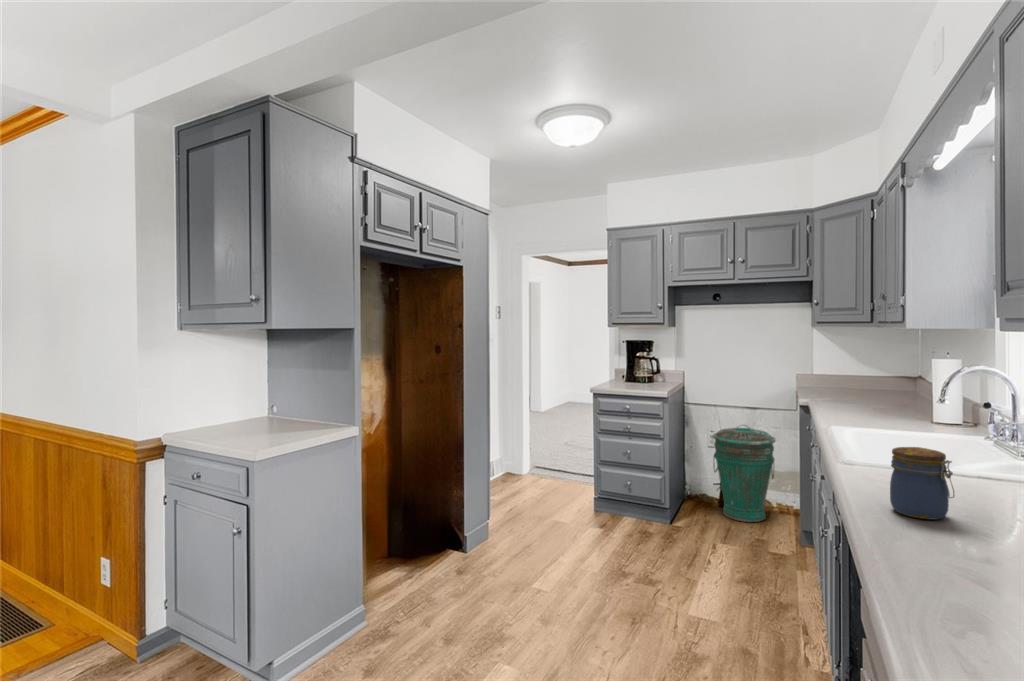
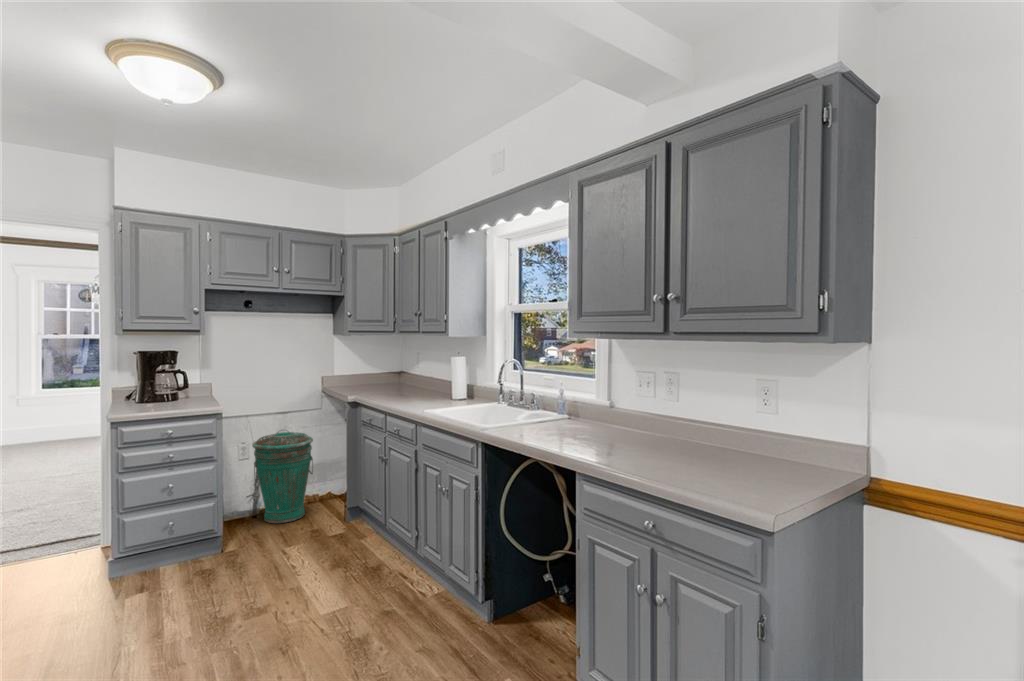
jar: present [890,447,954,519] -> none [556,409,587,450]

